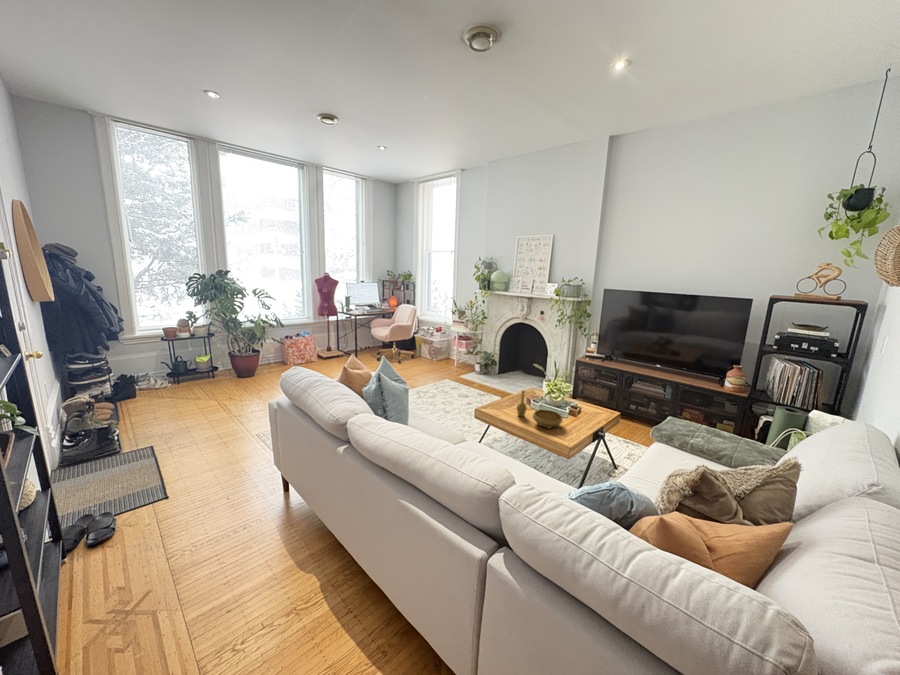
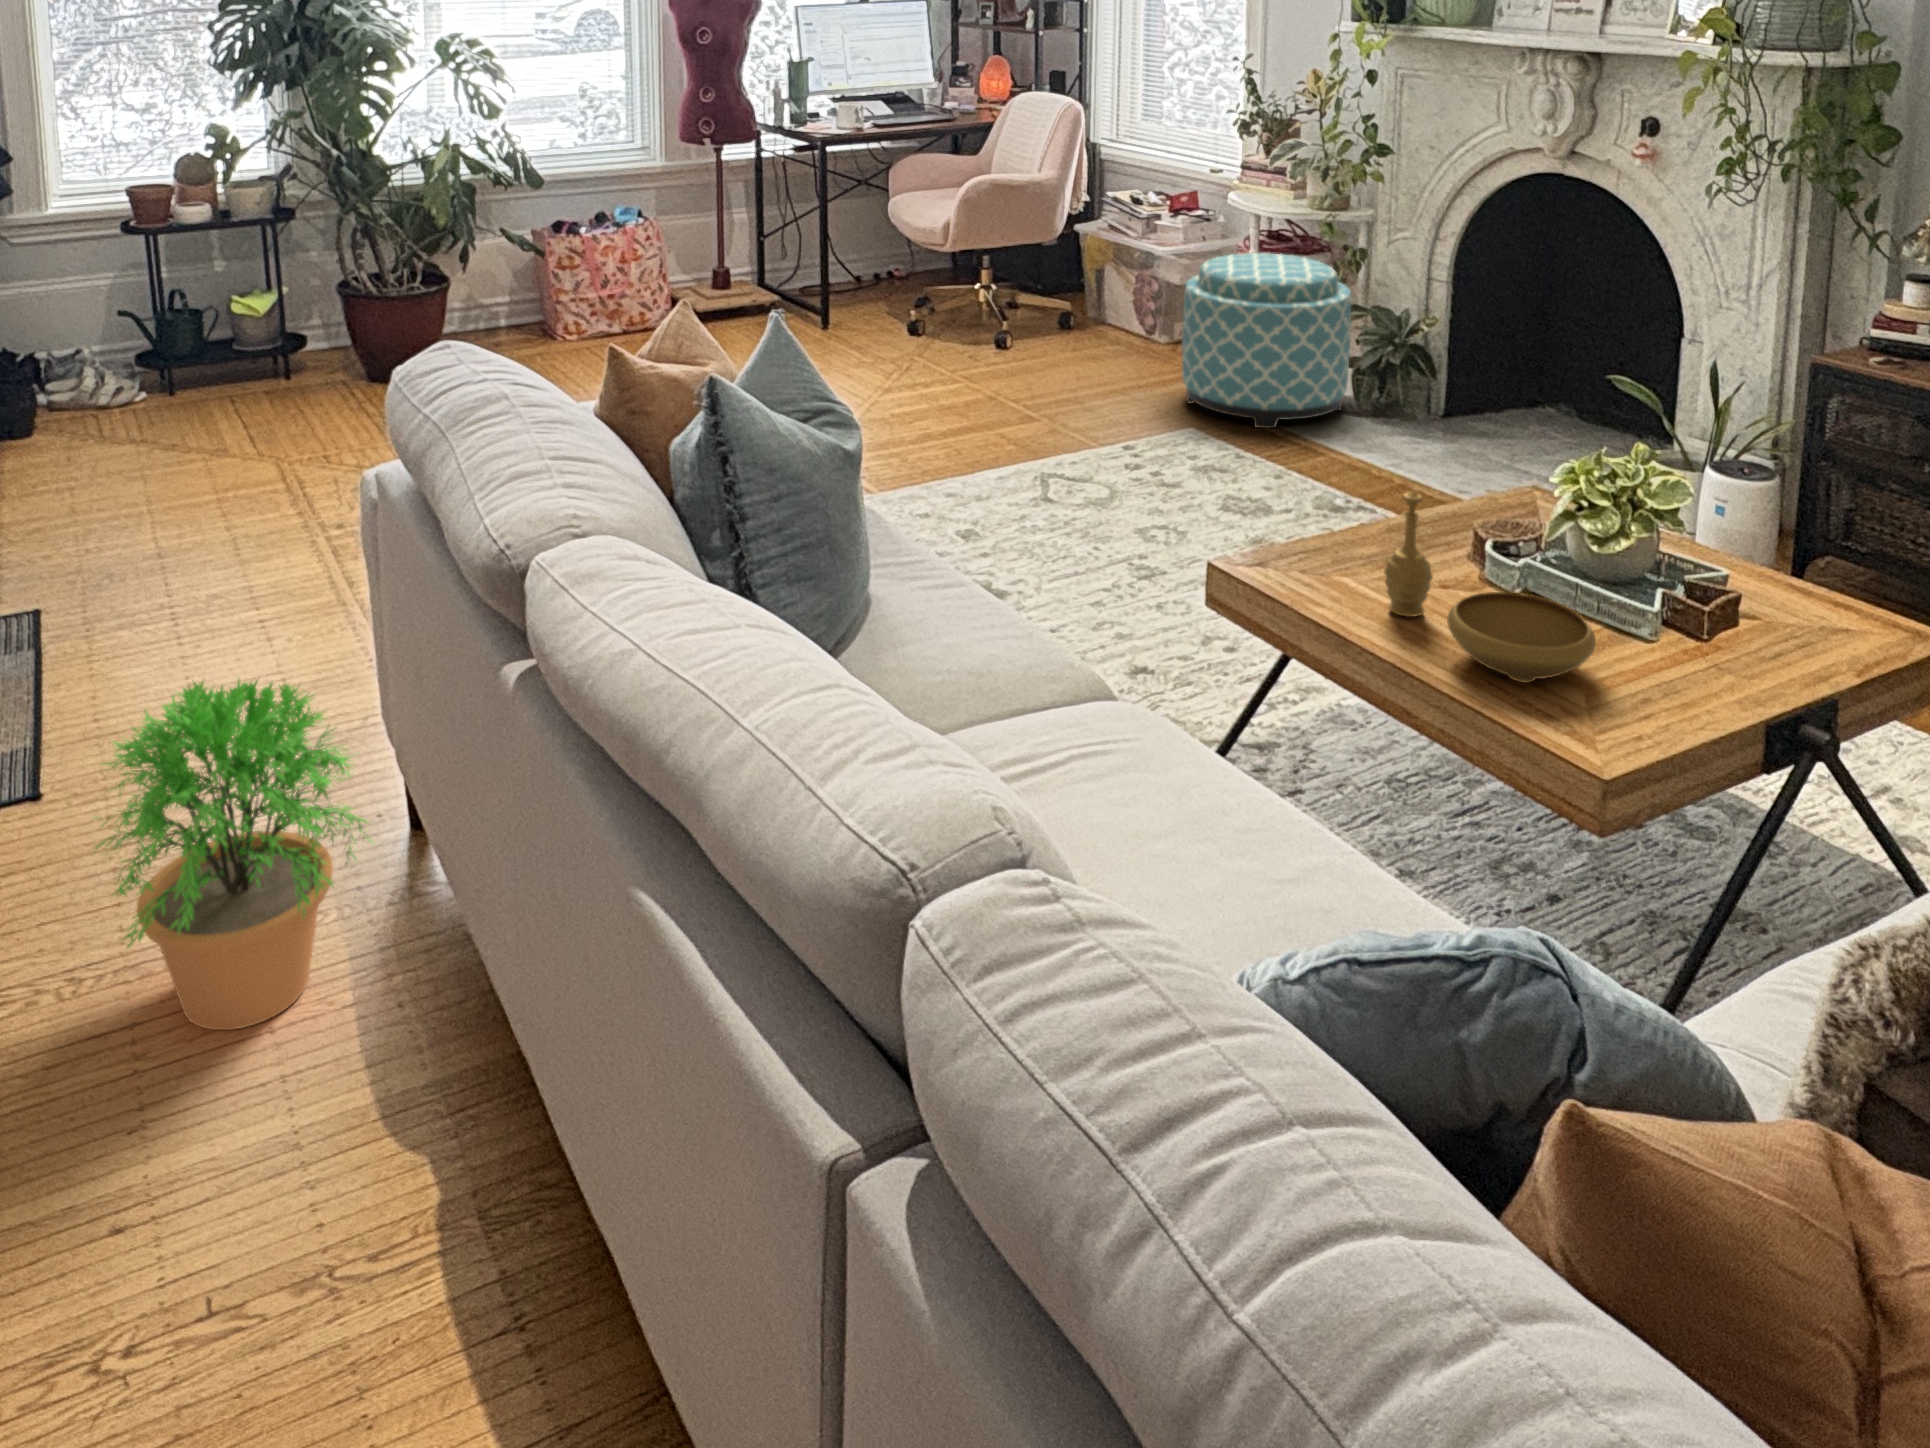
ottoman: none [444,340,480,379] -> present [1182,253,1351,428]
potted plant: none [203,458,287,553] -> present [95,680,372,1030]

